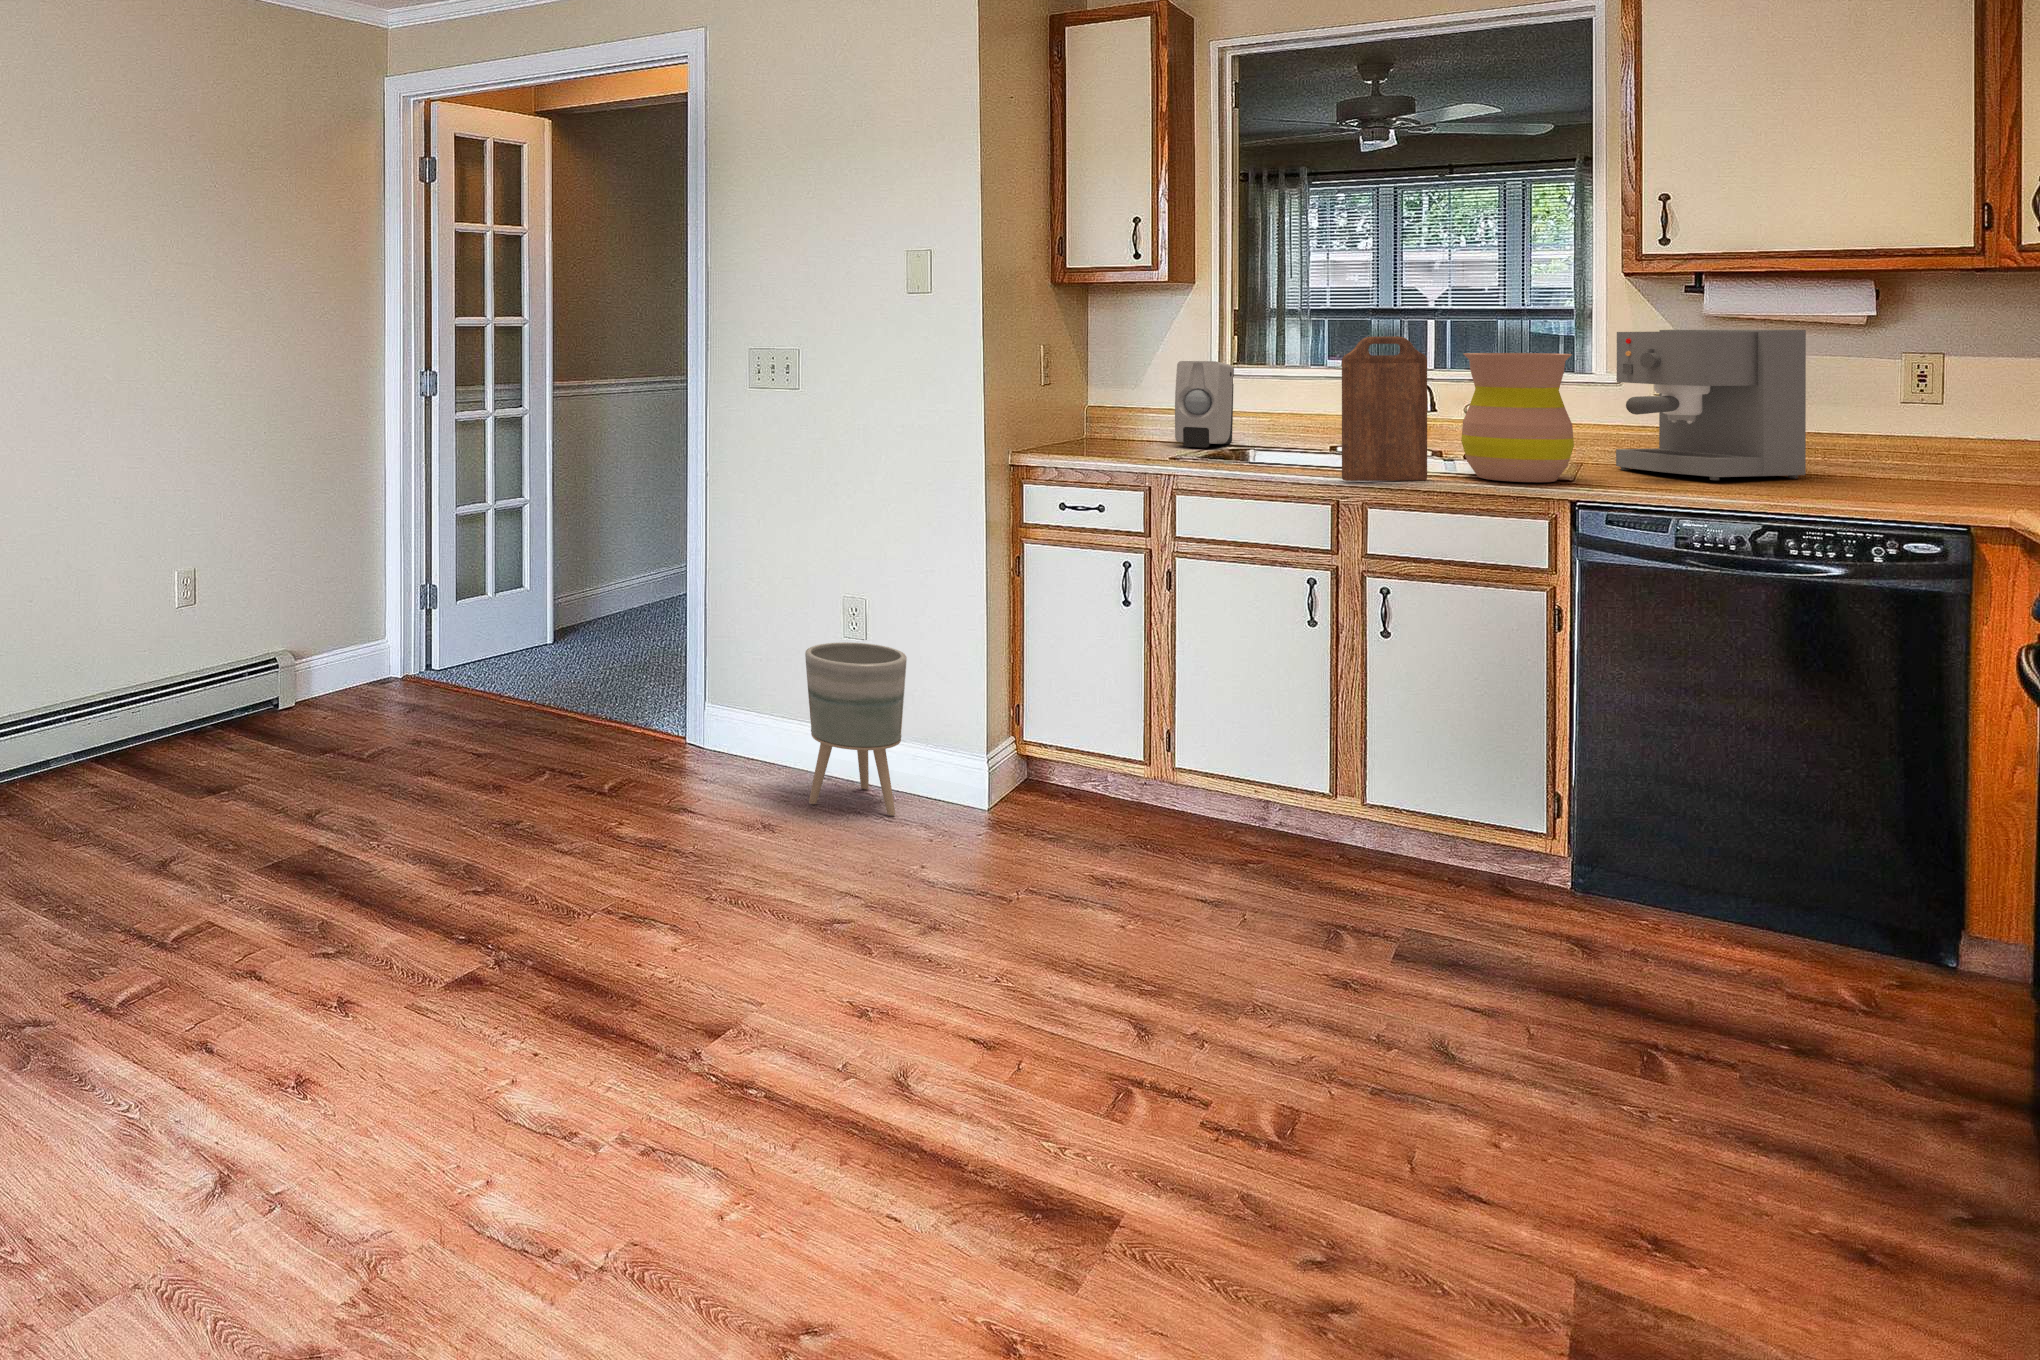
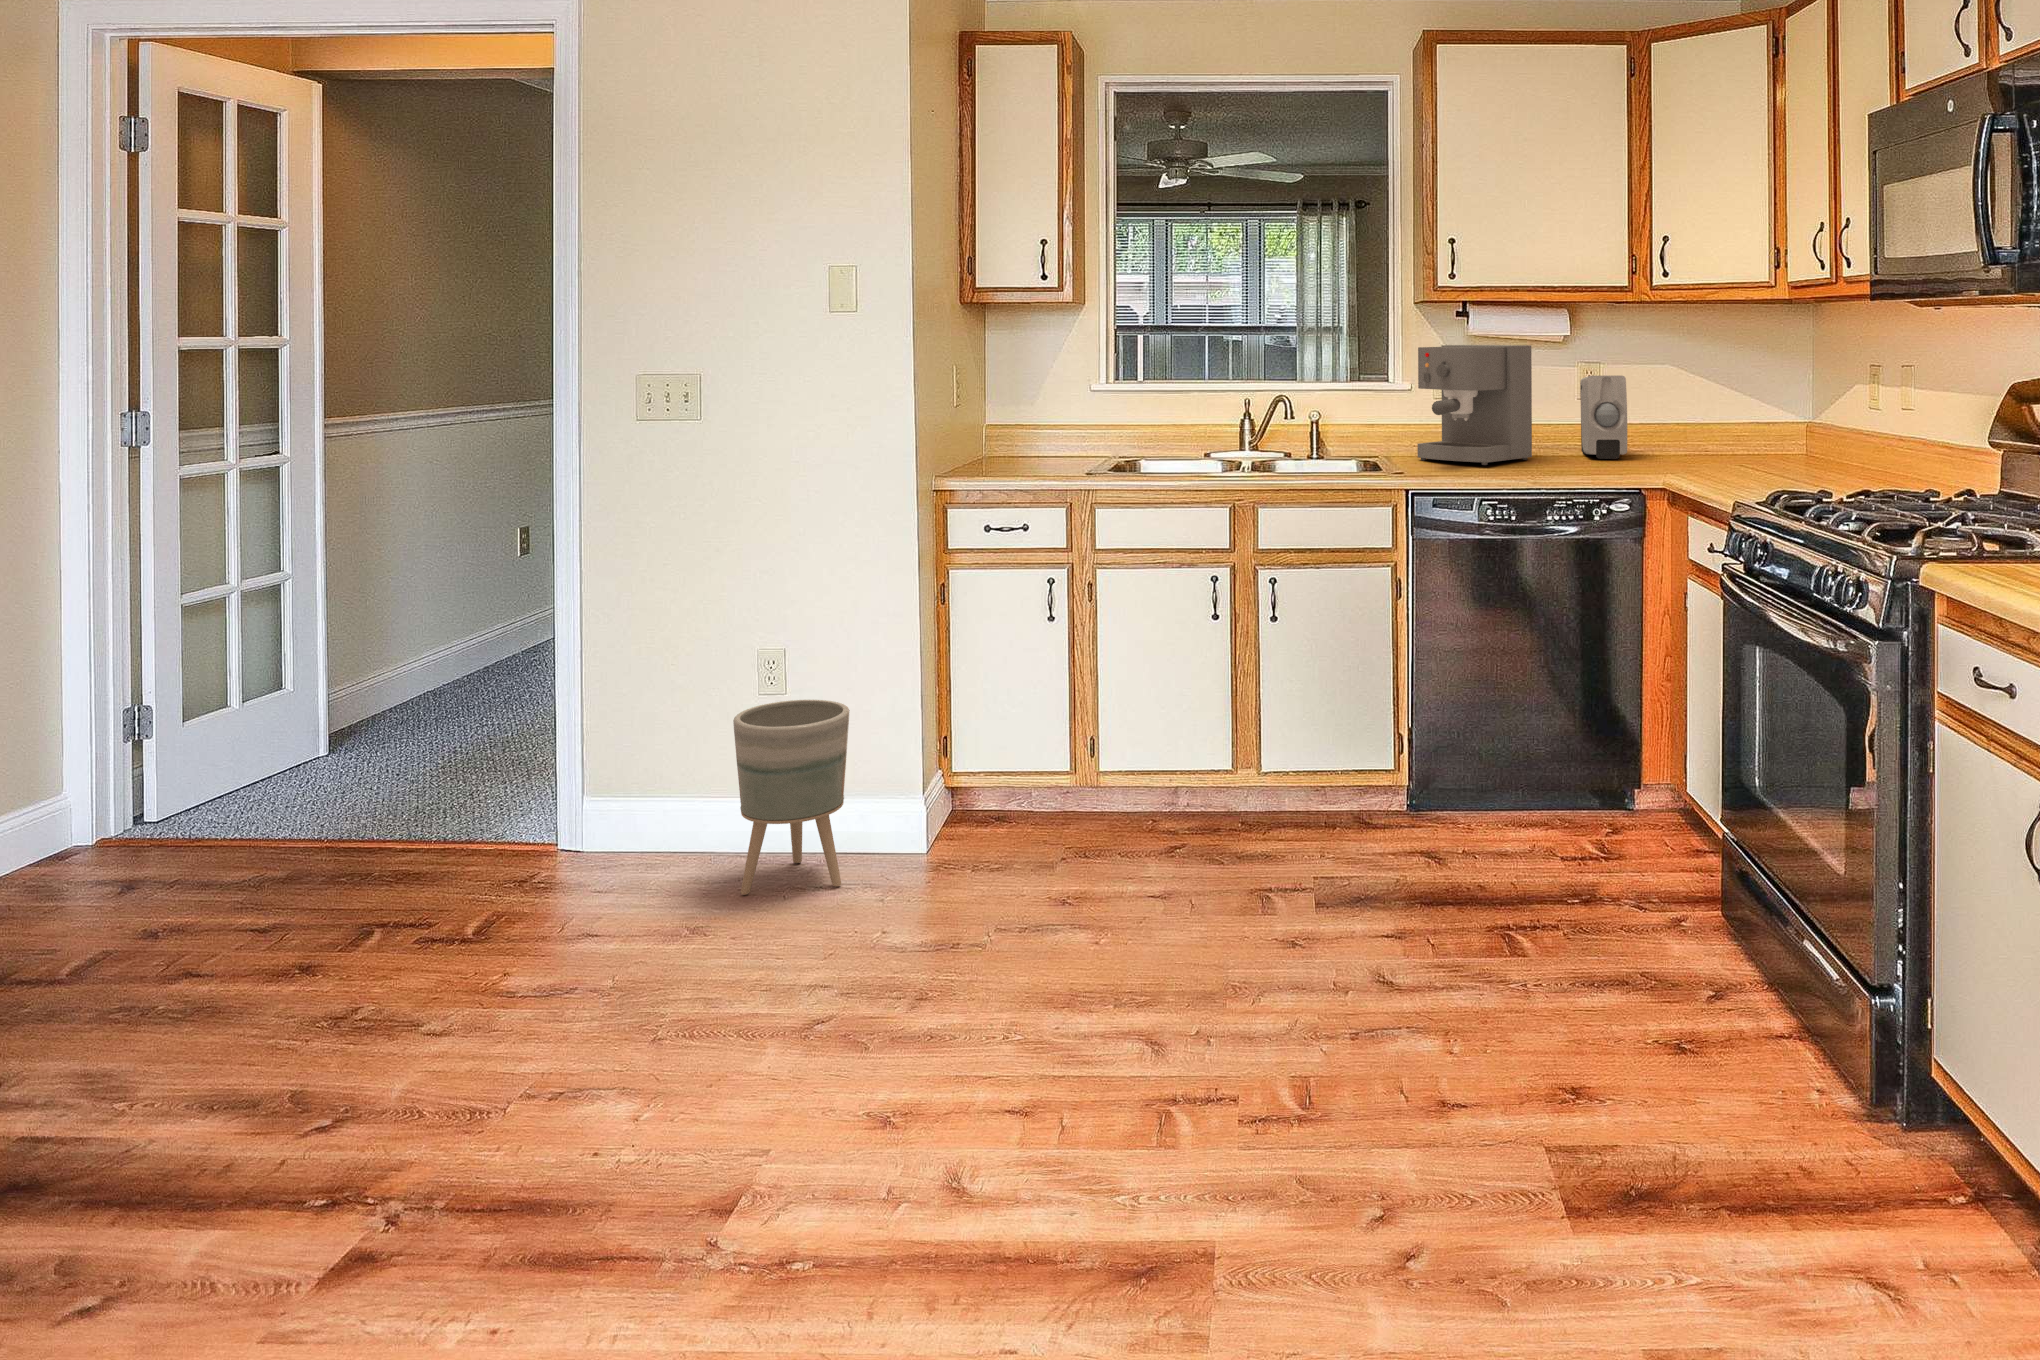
cutting board: present [1342,336,1427,481] -> none [1242,353,1302,485]
vase: present [1461,353,1574,482] -> none [1323,366,1401,476]
soap dispenser: present [1175,361,1234,447] -> present [1580,375,1627,459]

